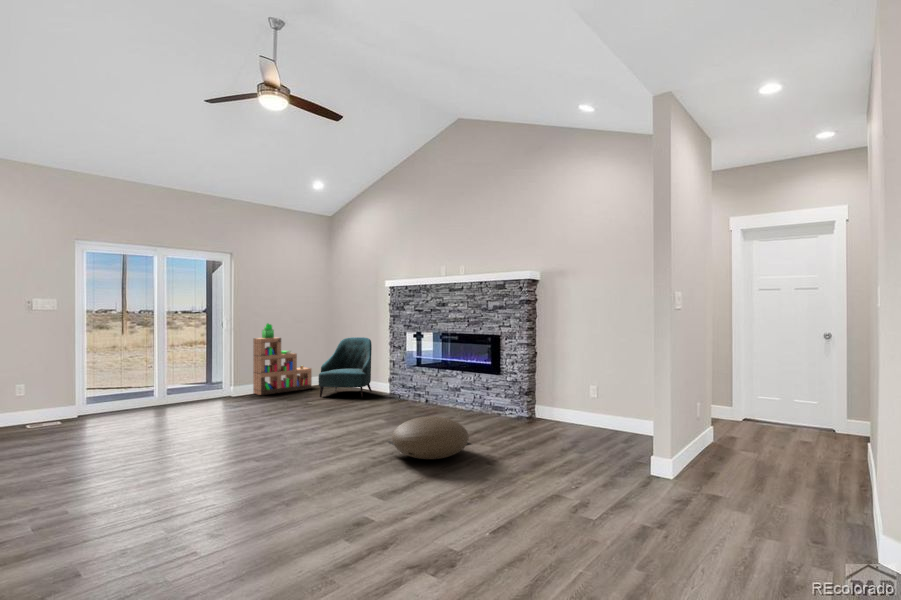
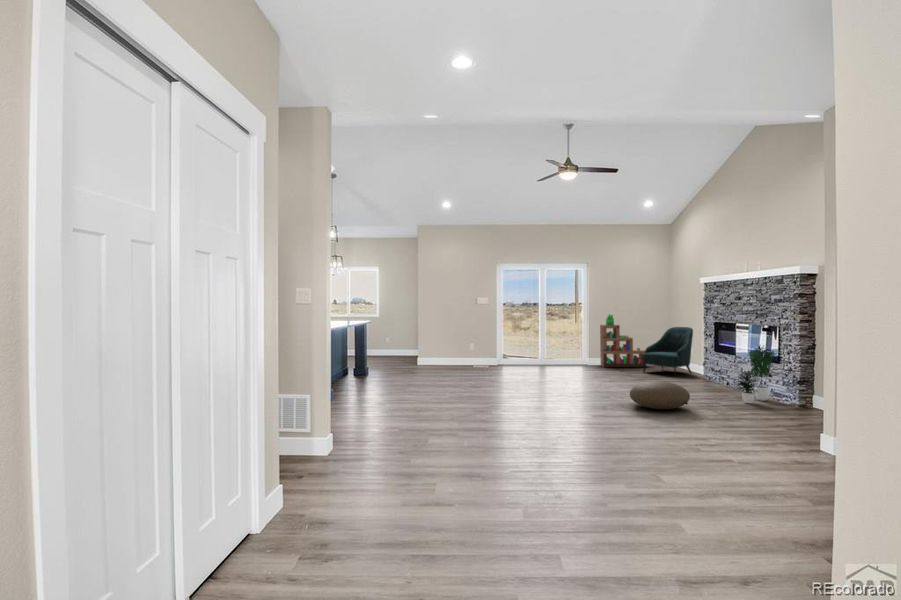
potted plant: none [472,354,504,425] -> present [735,346,774,403]

